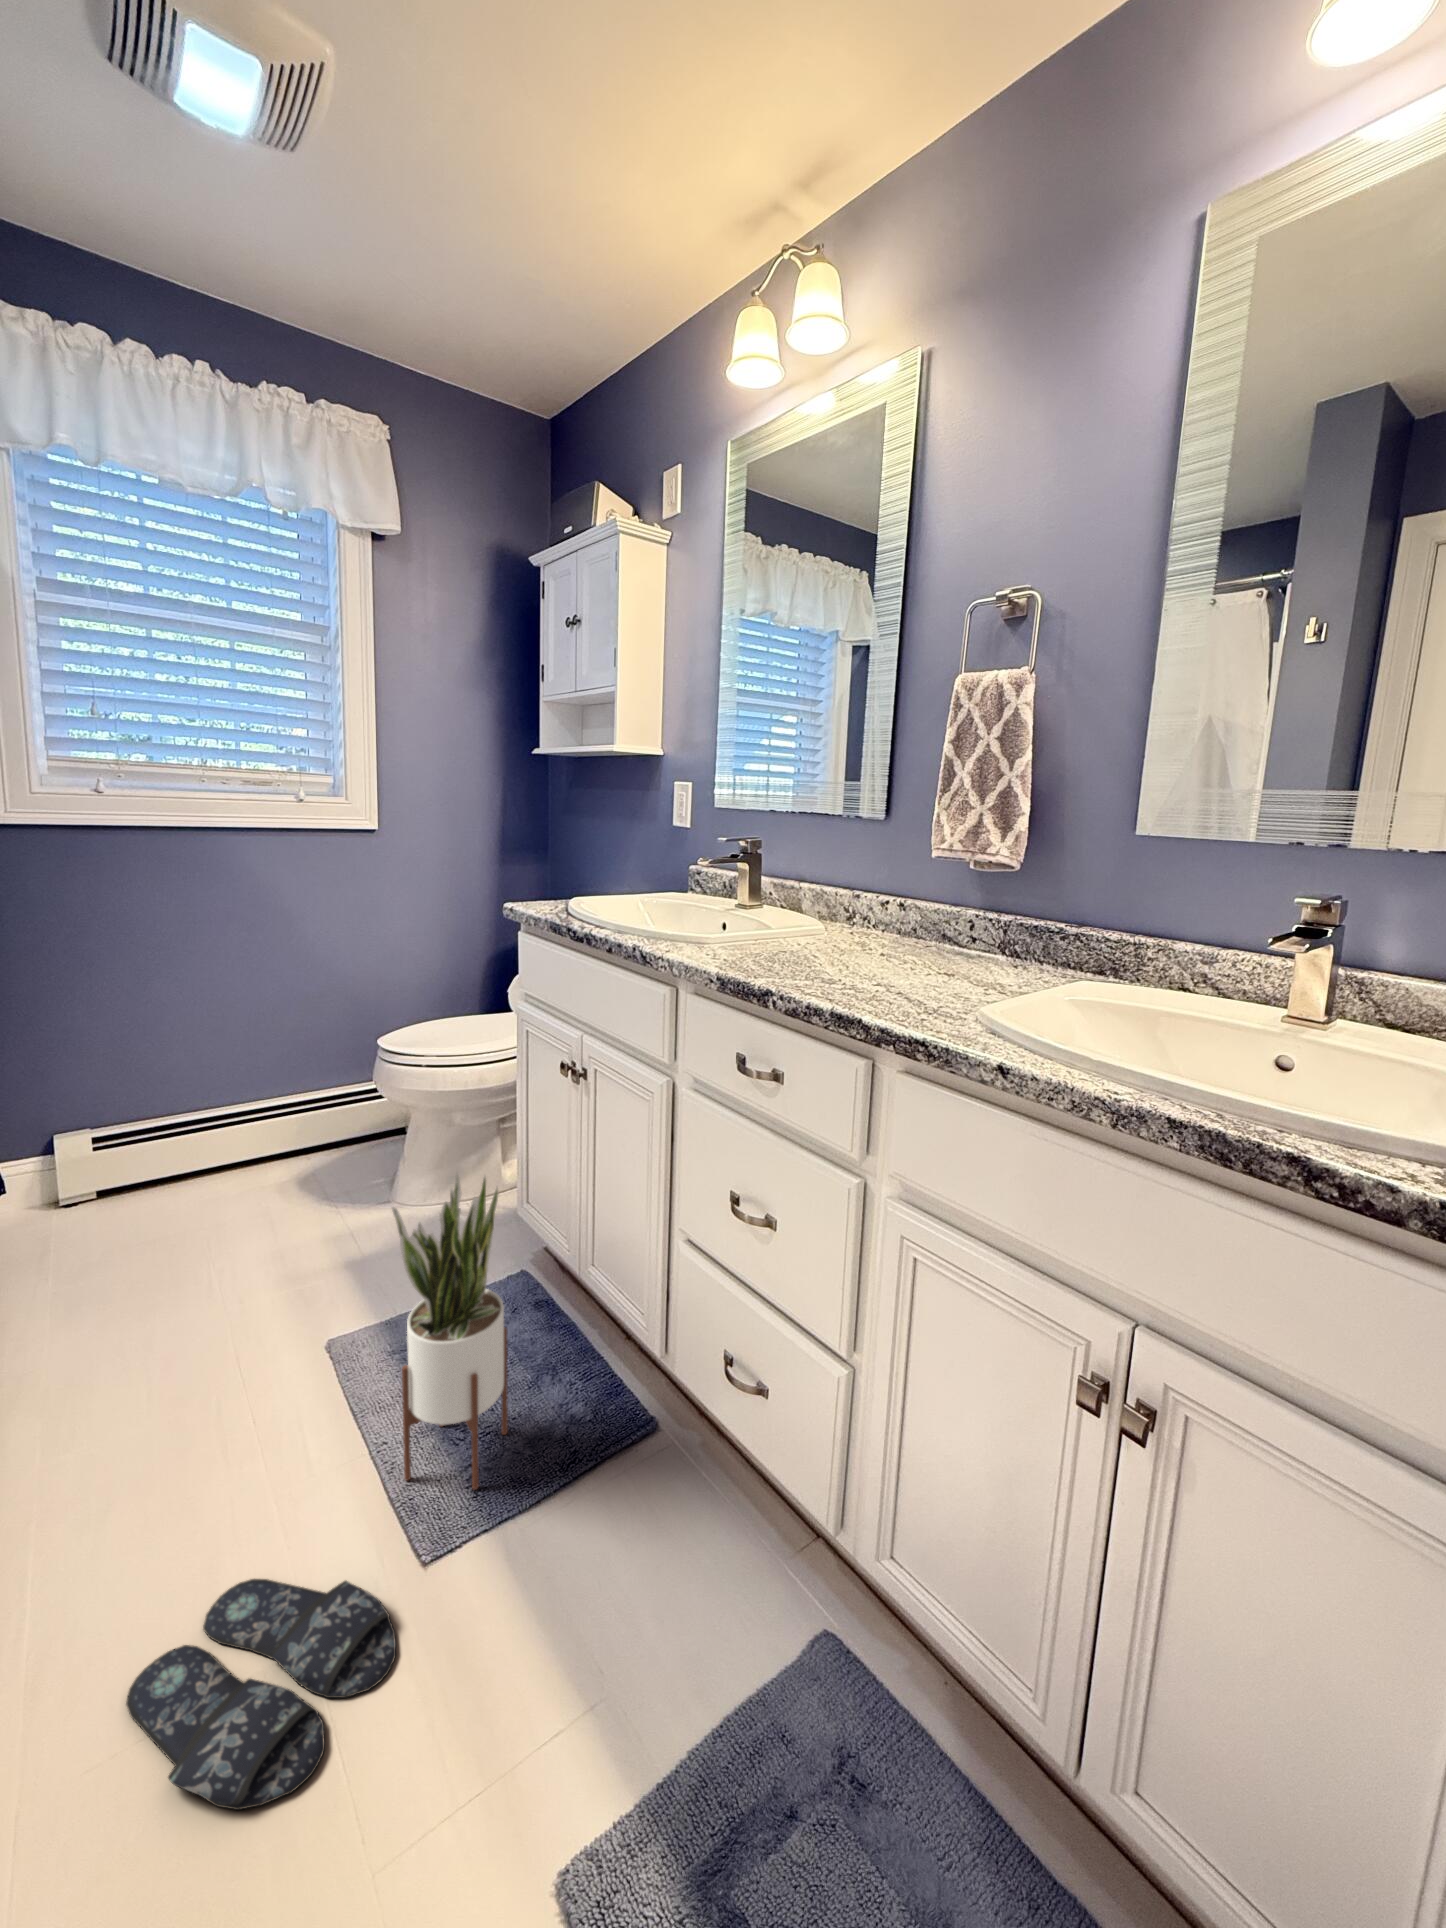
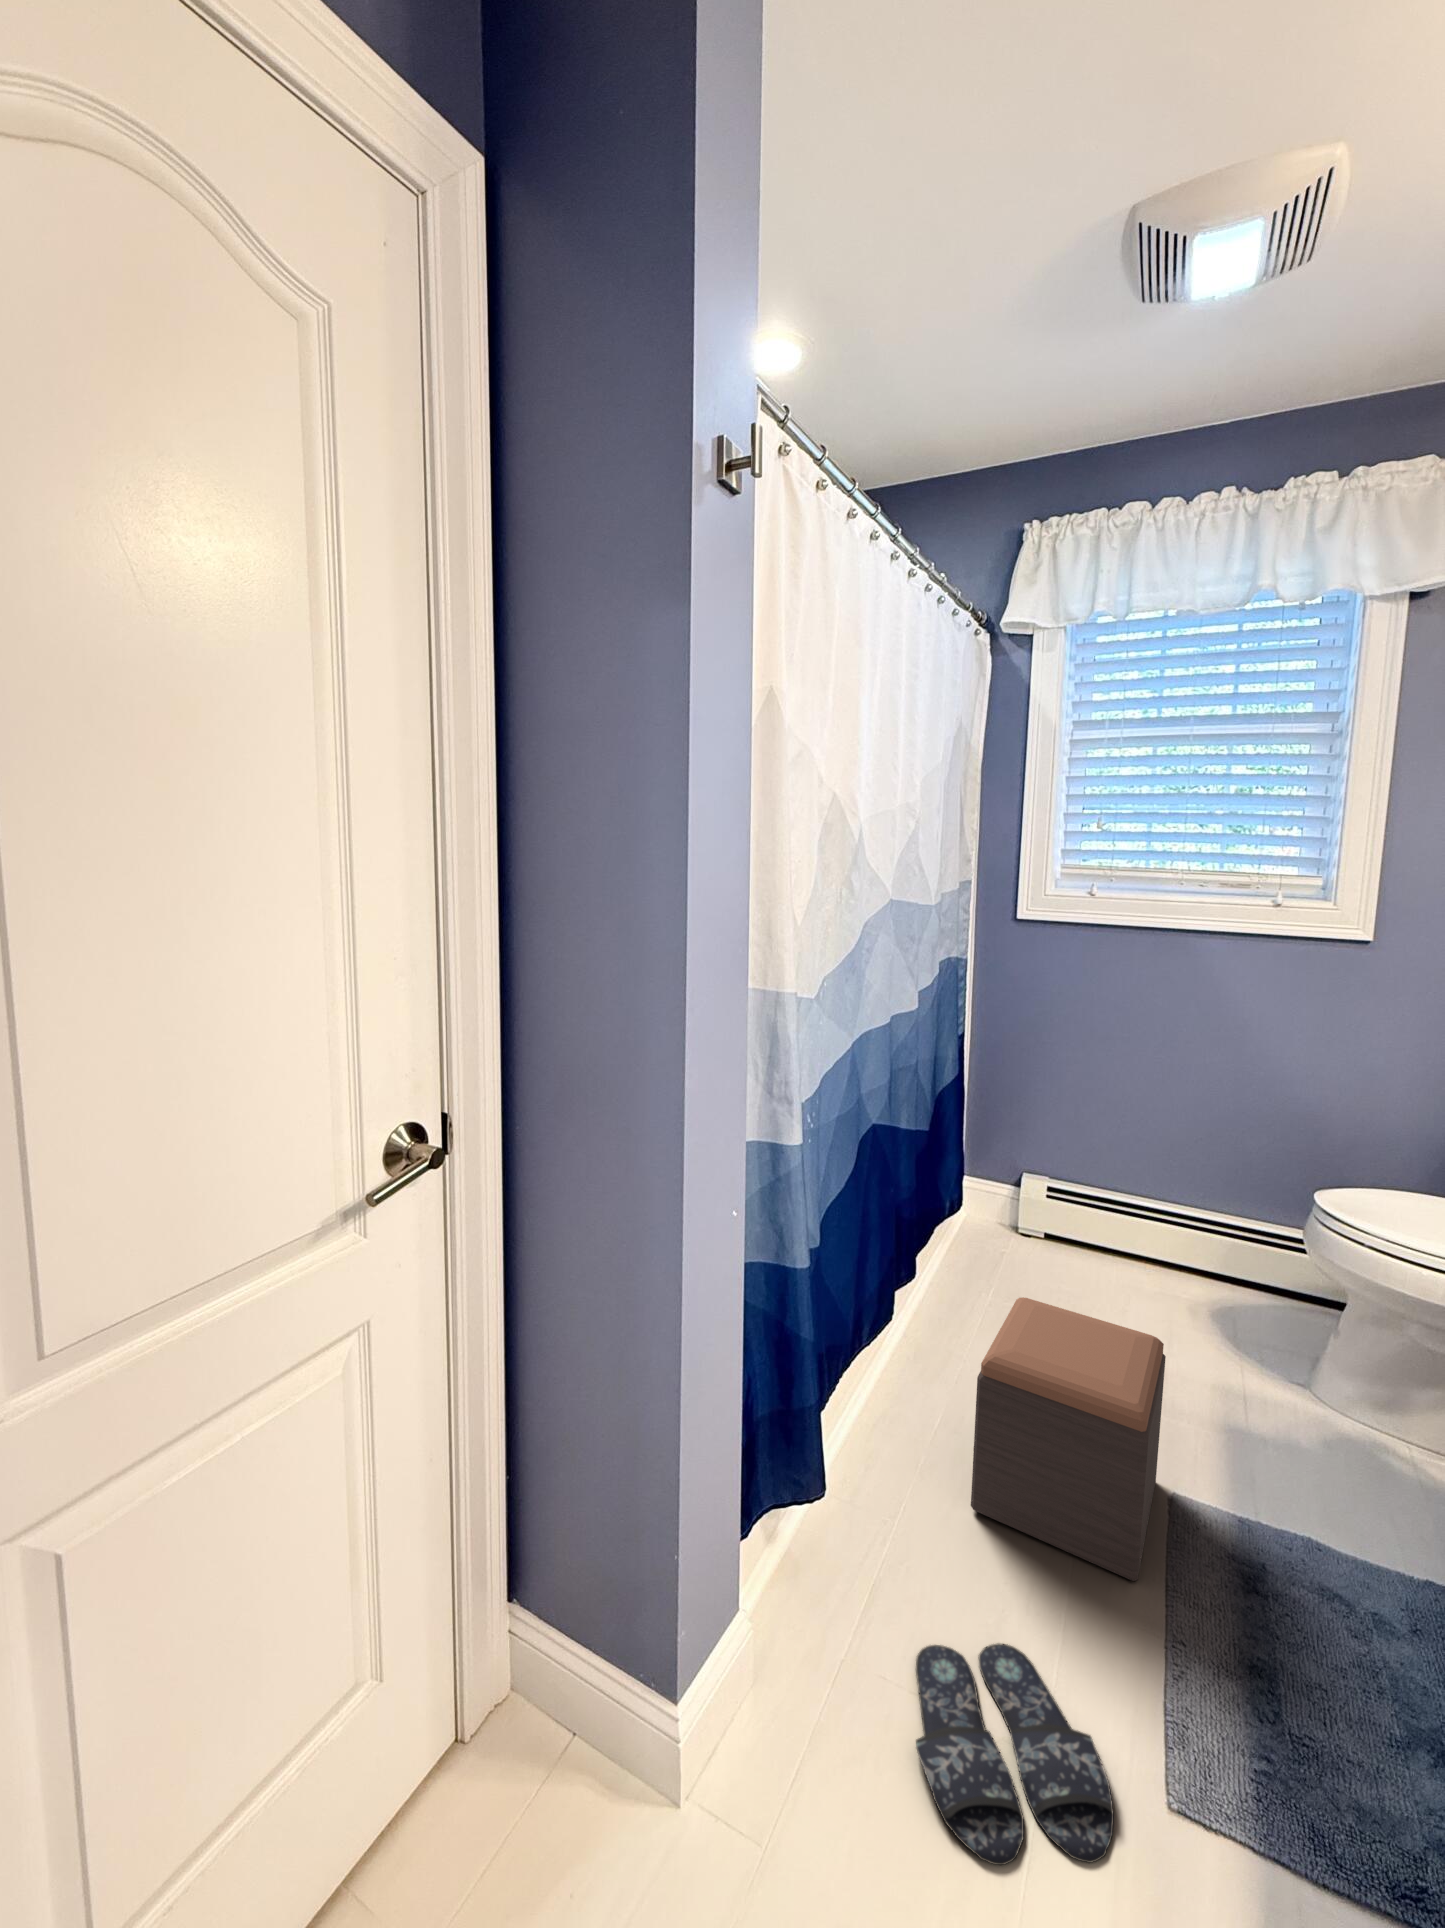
potted plant: present [392,1173,508,1490] -> none [1187,1394,1362,1791]
footstool: none [112,1207,329,1503] -> present [971,1297,1166,1581]

